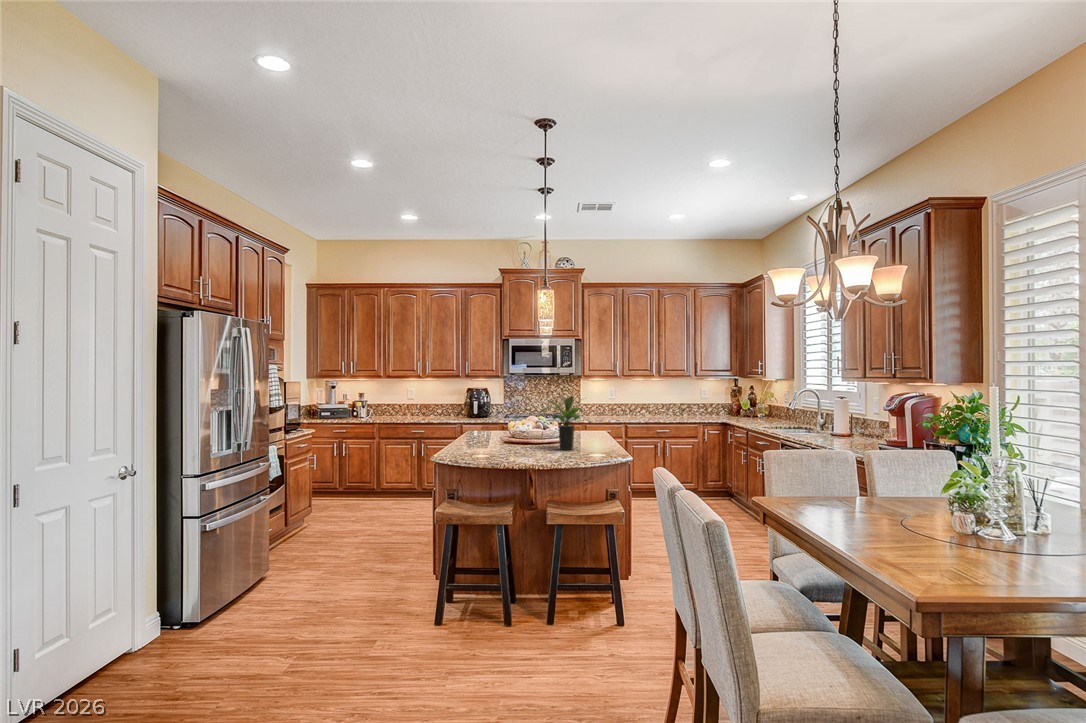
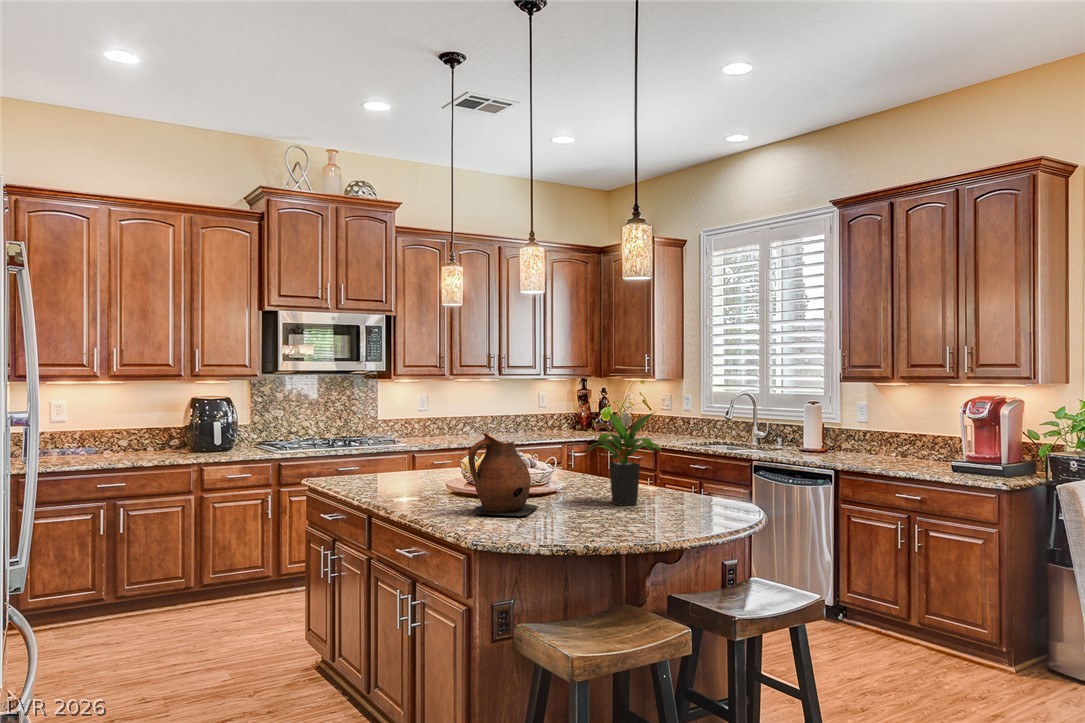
ceramic pitcher: none [474,405,515,450] -> present [468,432,539,517]

